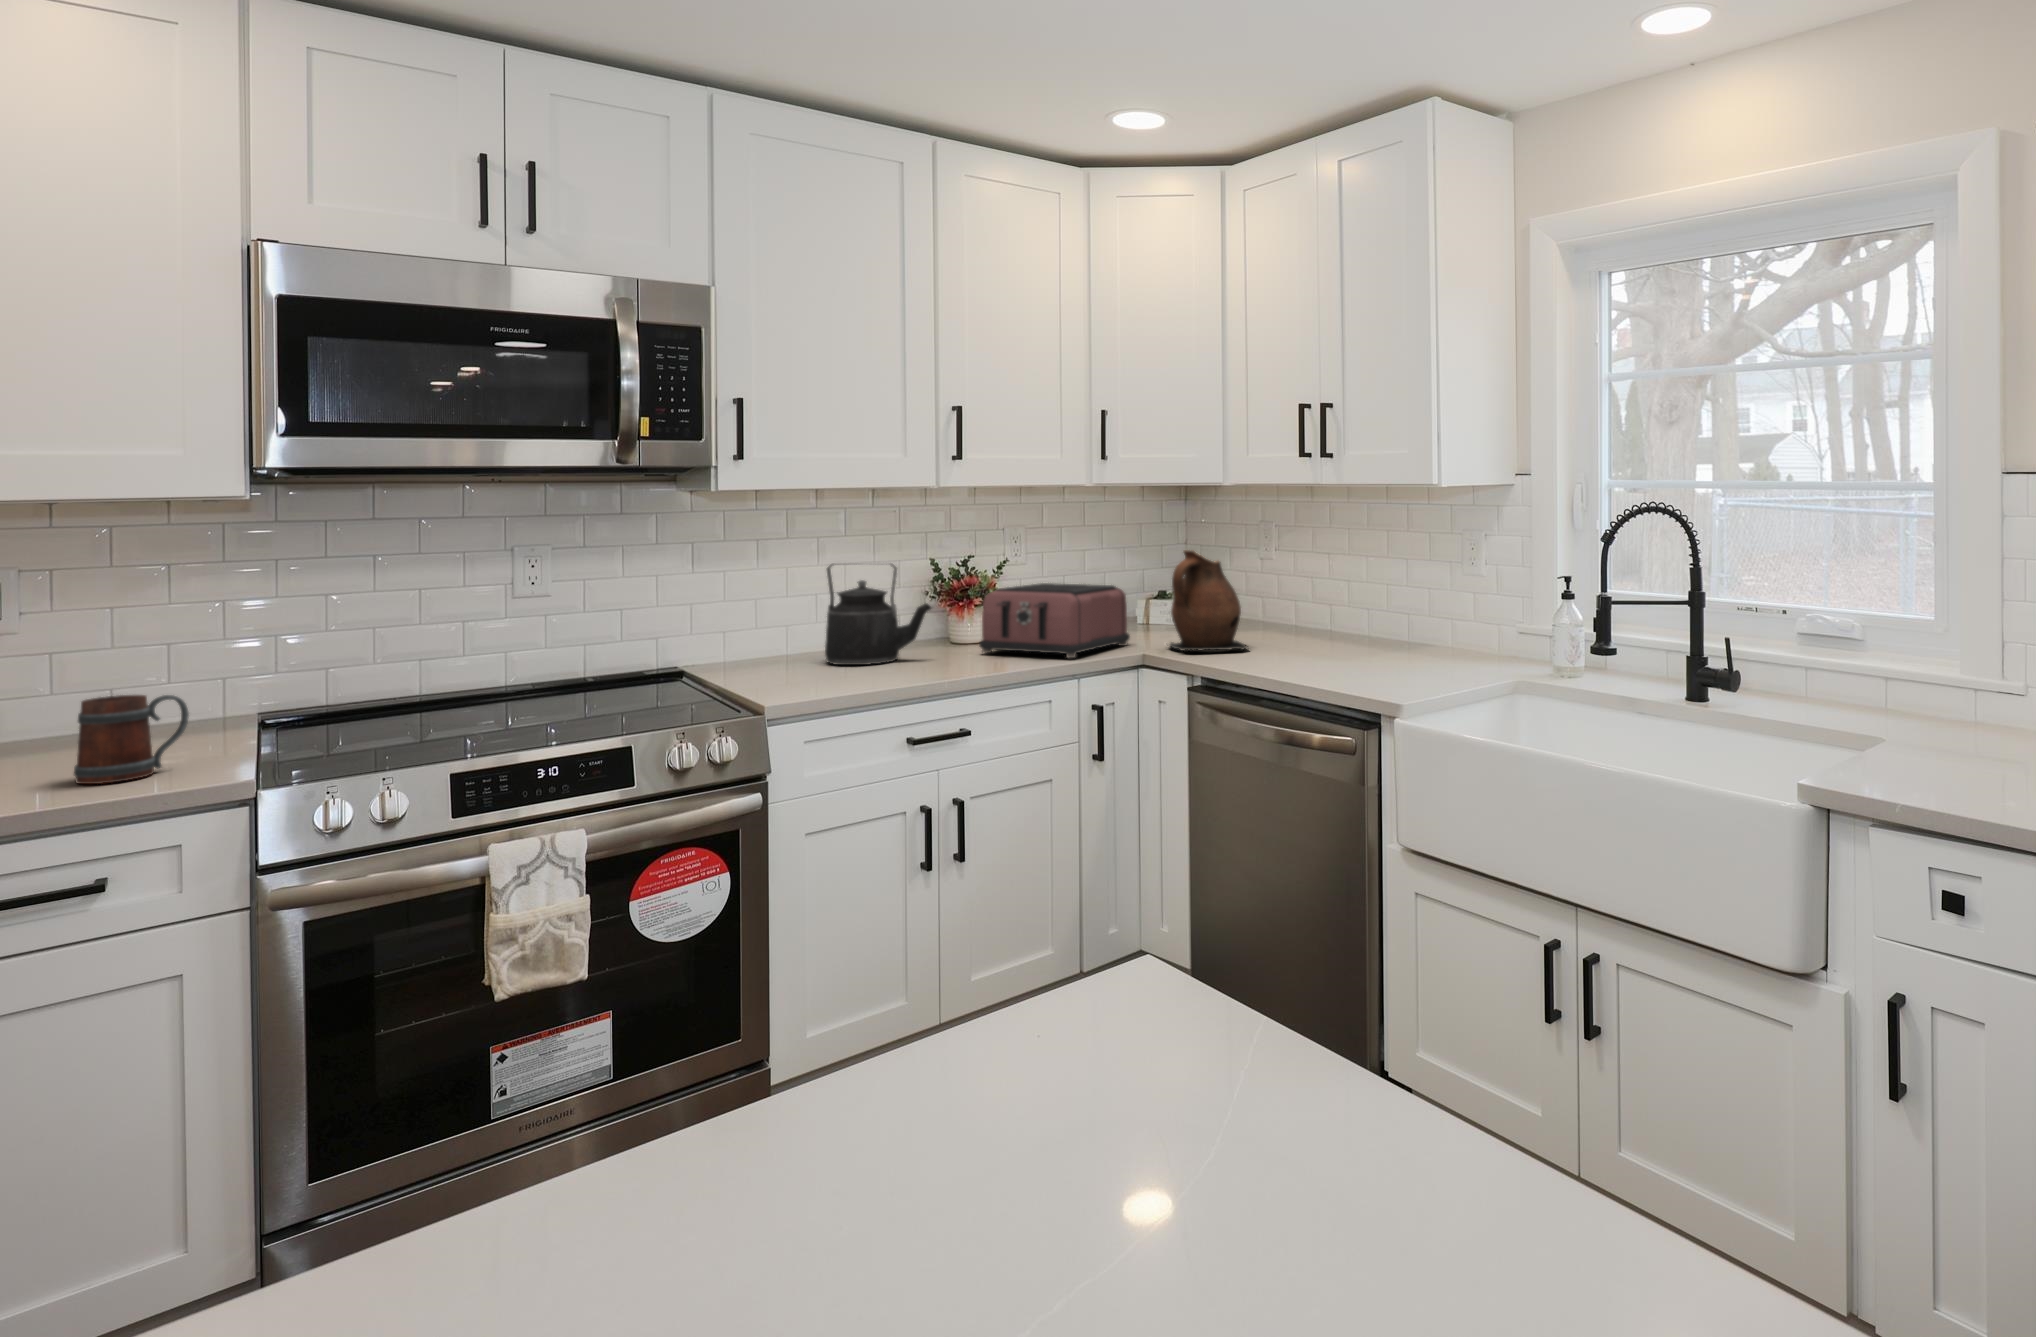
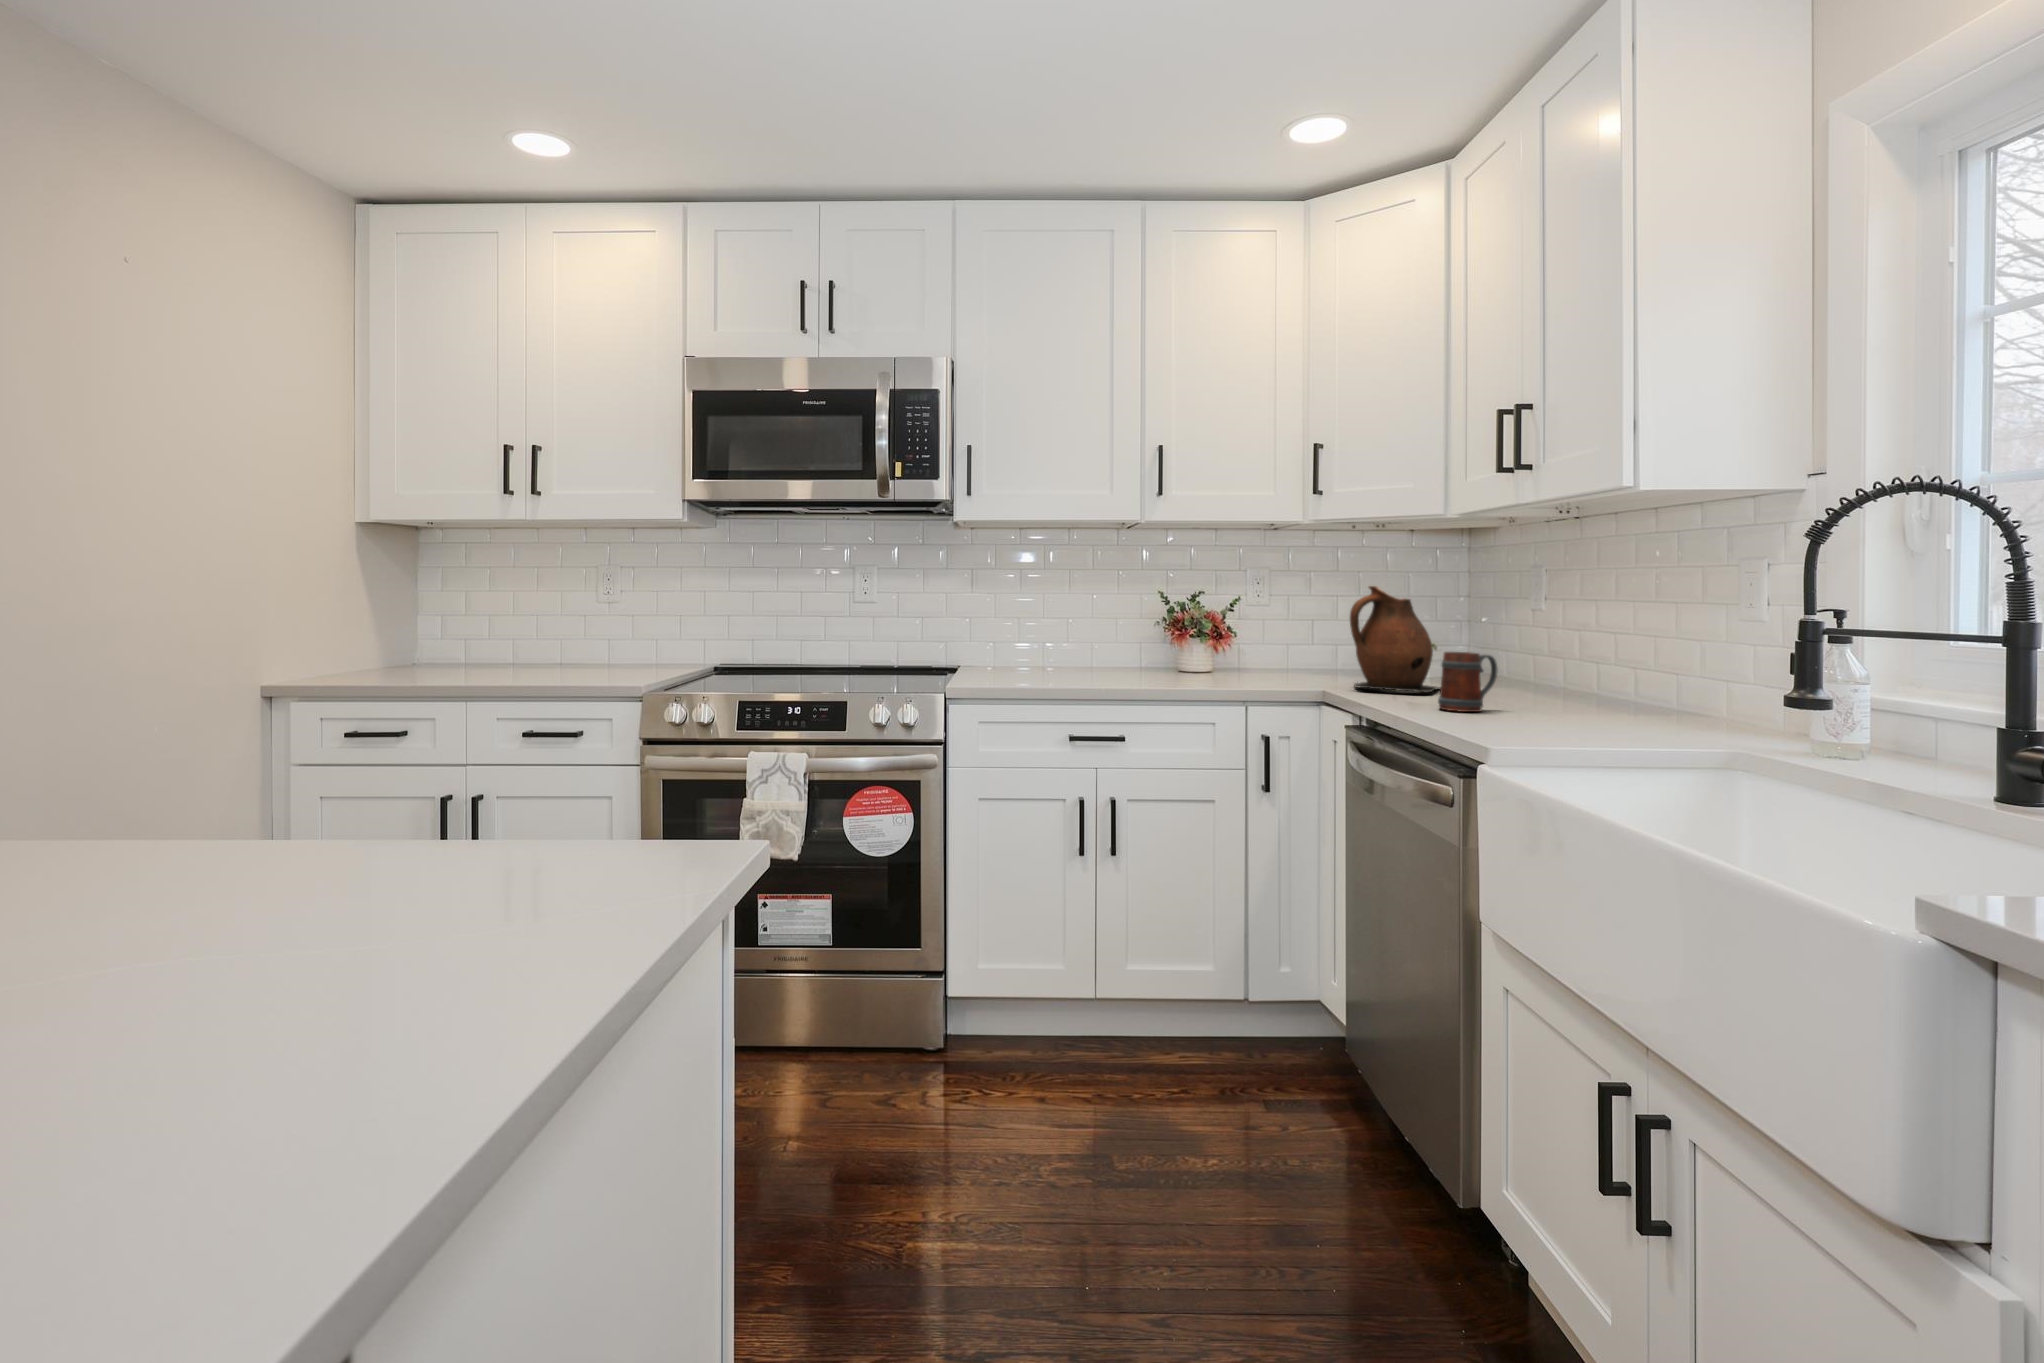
kettle: present [825,563,931,665] -> none [1054,587,1135,674]
toaster: present [979,583,1130,658] -> none [1180,617,1331,684]
mug: present [74,695,189,784] -> present [1438,652,1497,712]

